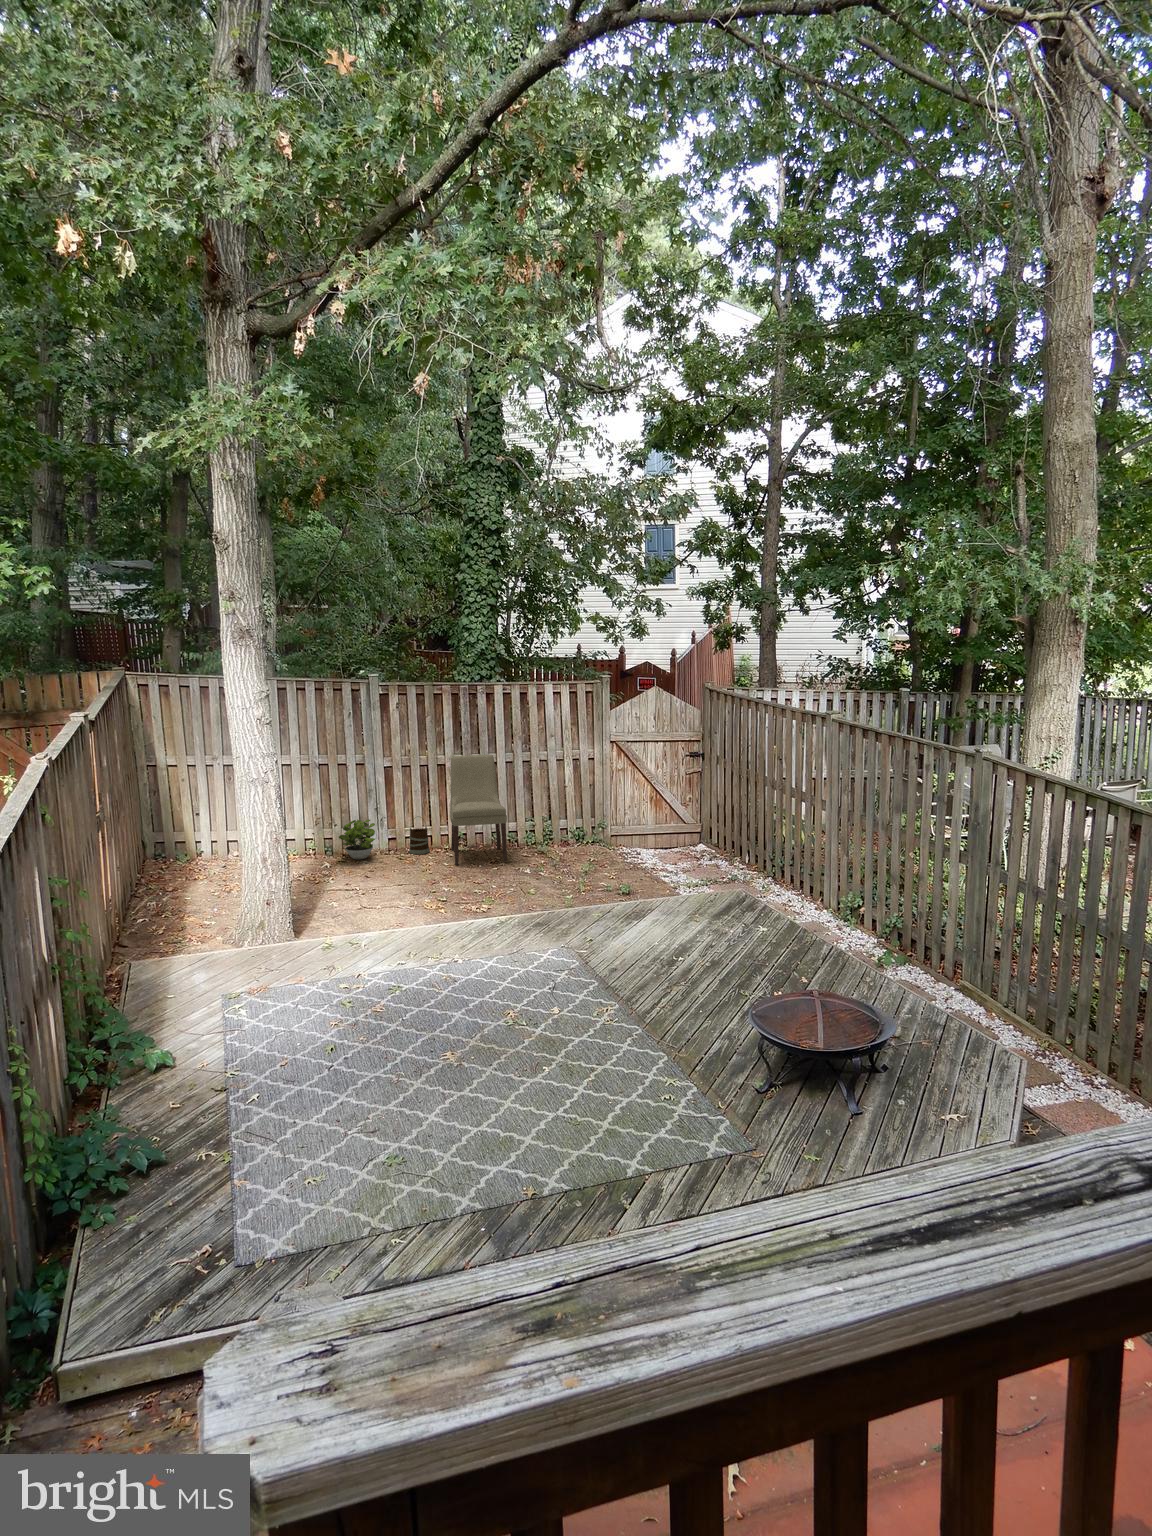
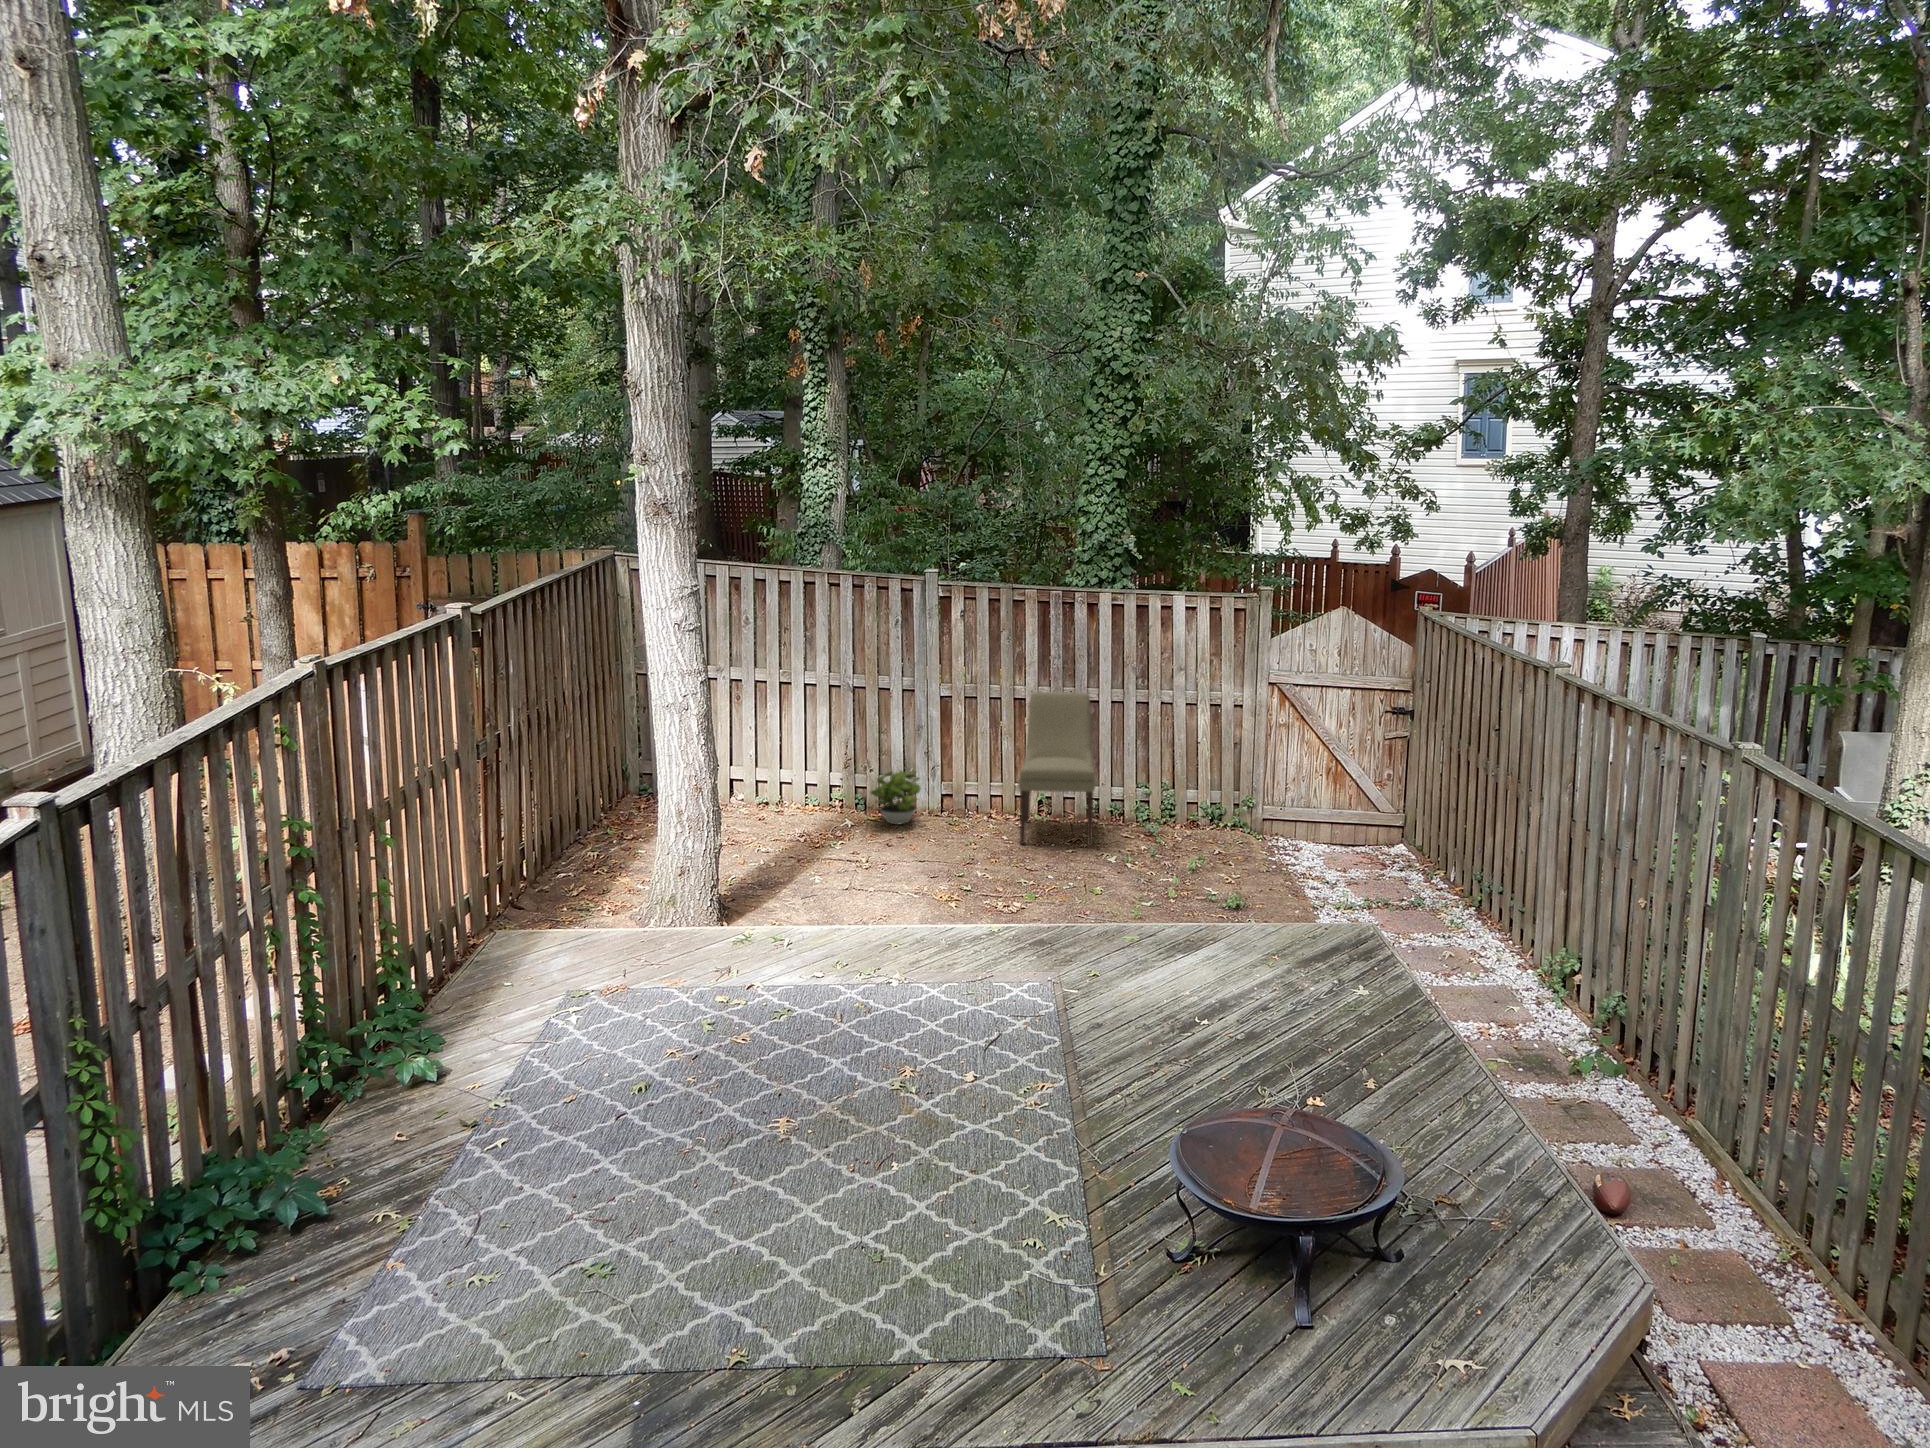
wooden bucket: present [409,816,430,854] -> none [967,772,994,824]

